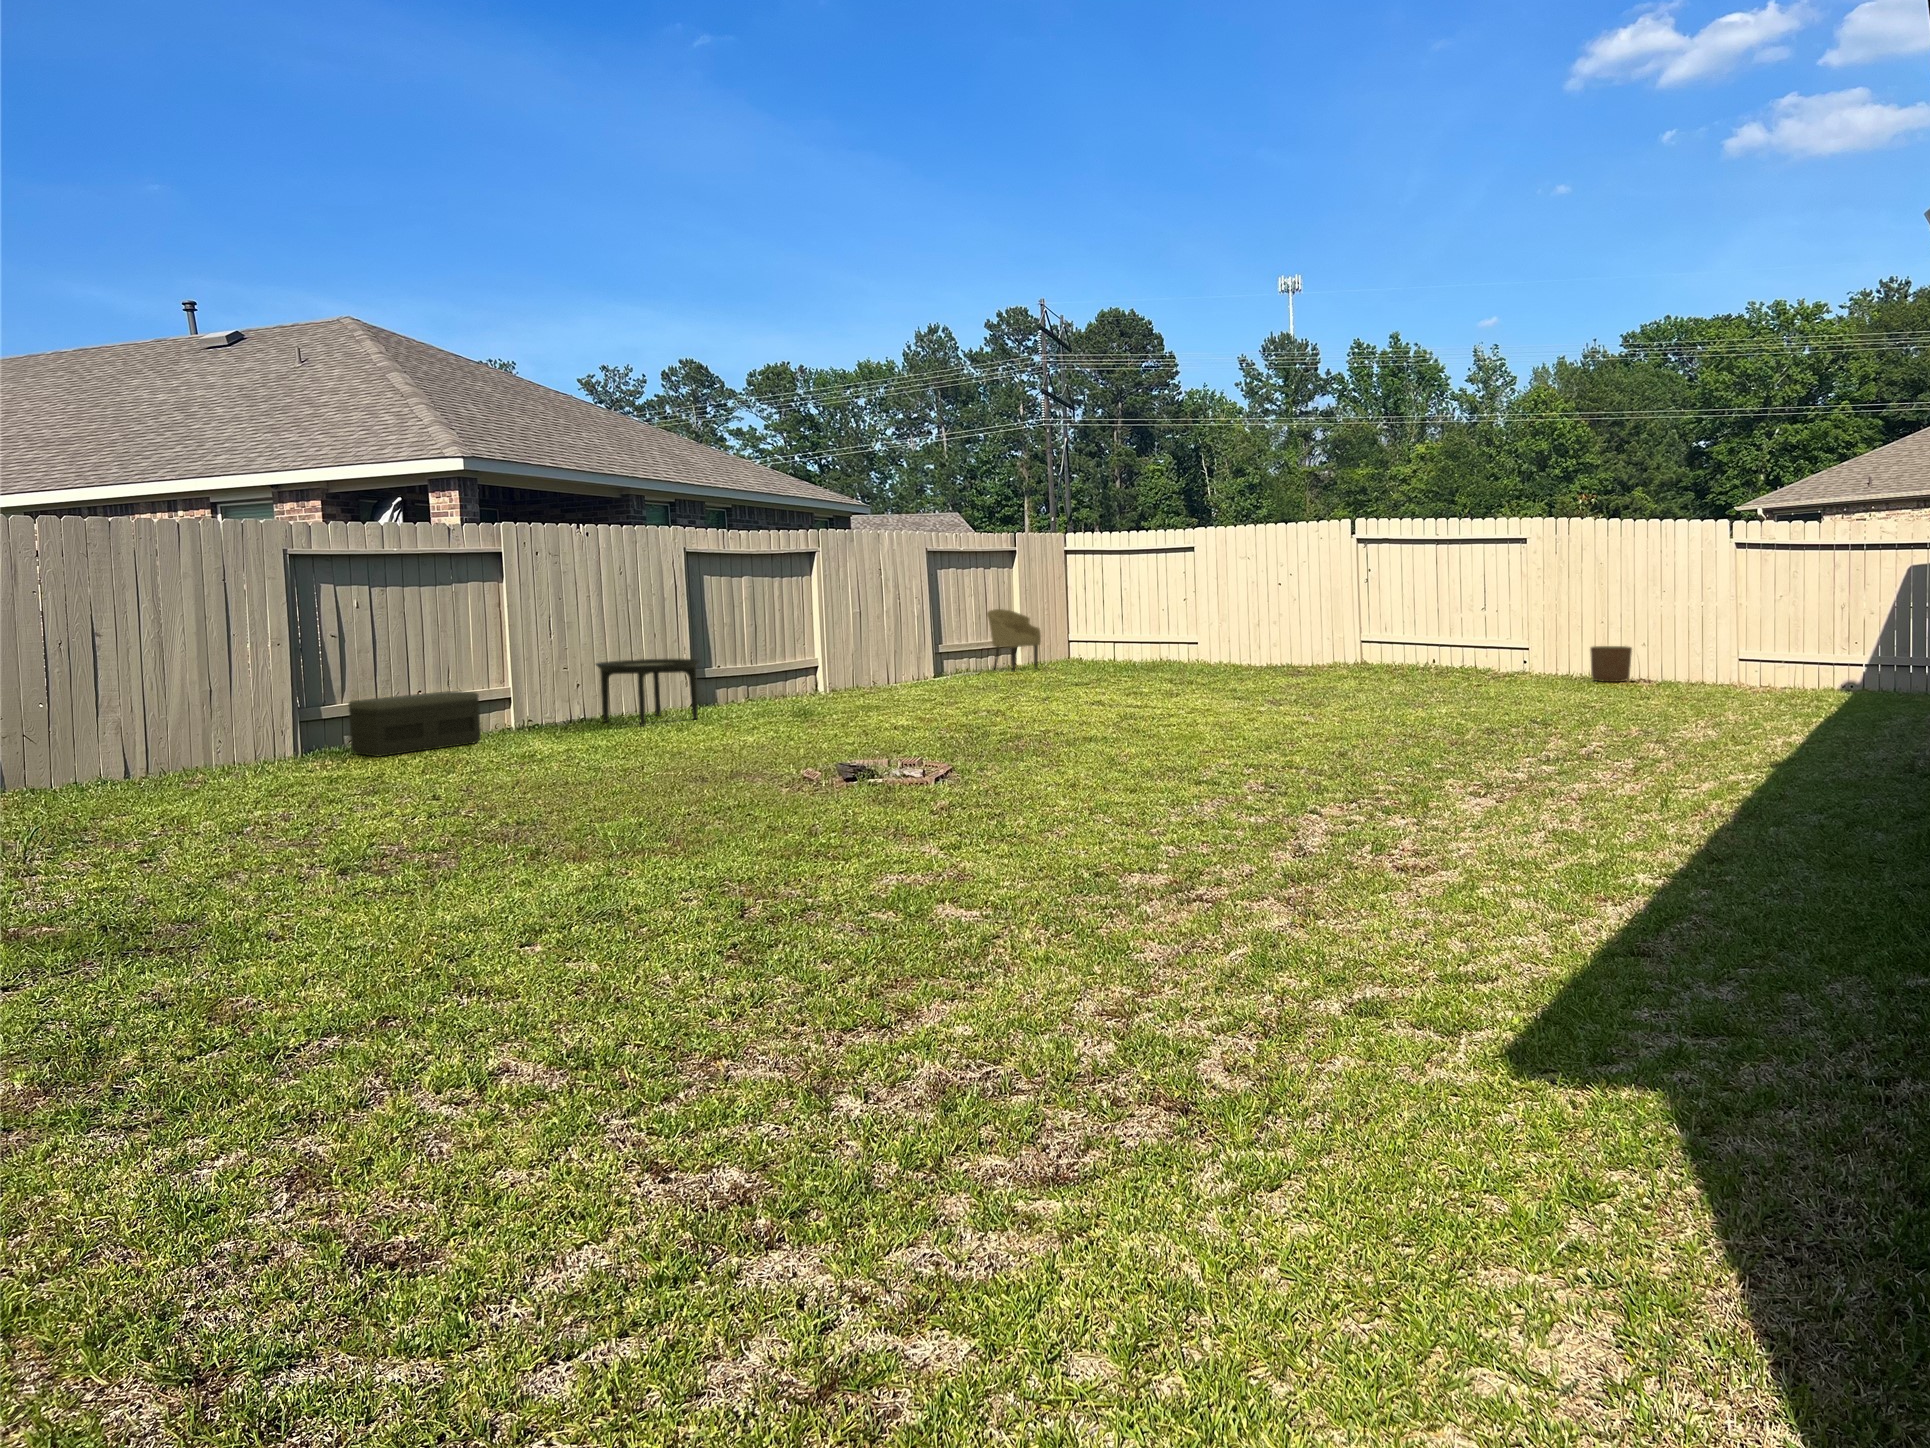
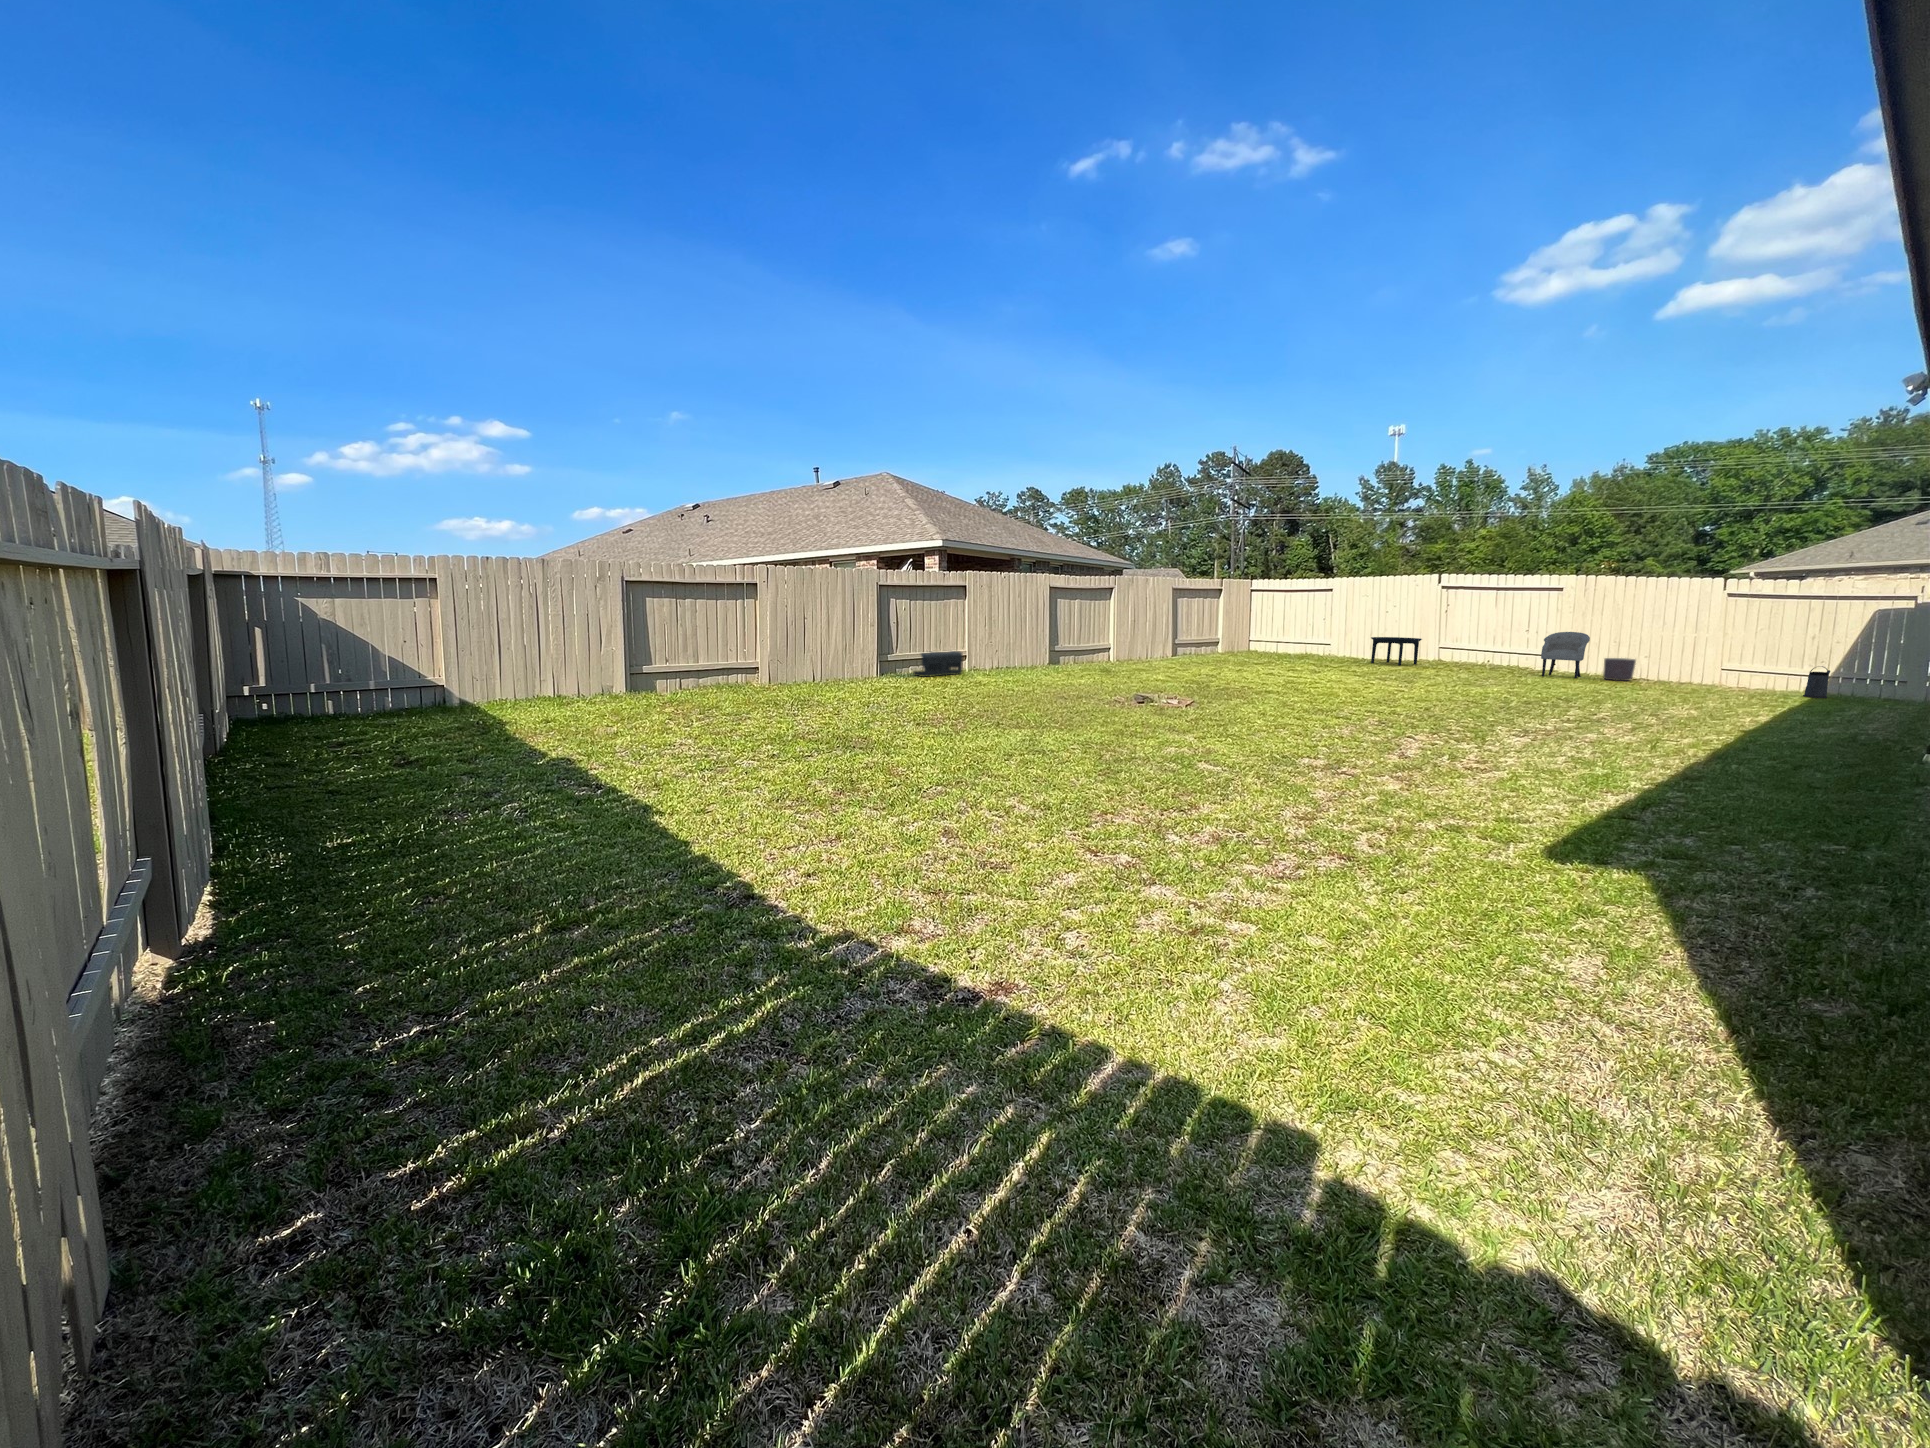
chair: present [987,609,1041,671] -> present [1541,632,1590,678]
watering can: none [1853,647,1882,695] -> present [1803,666,1830,698]
round table: present [596,659,699,726] -> present [1371,637,1422,666]

